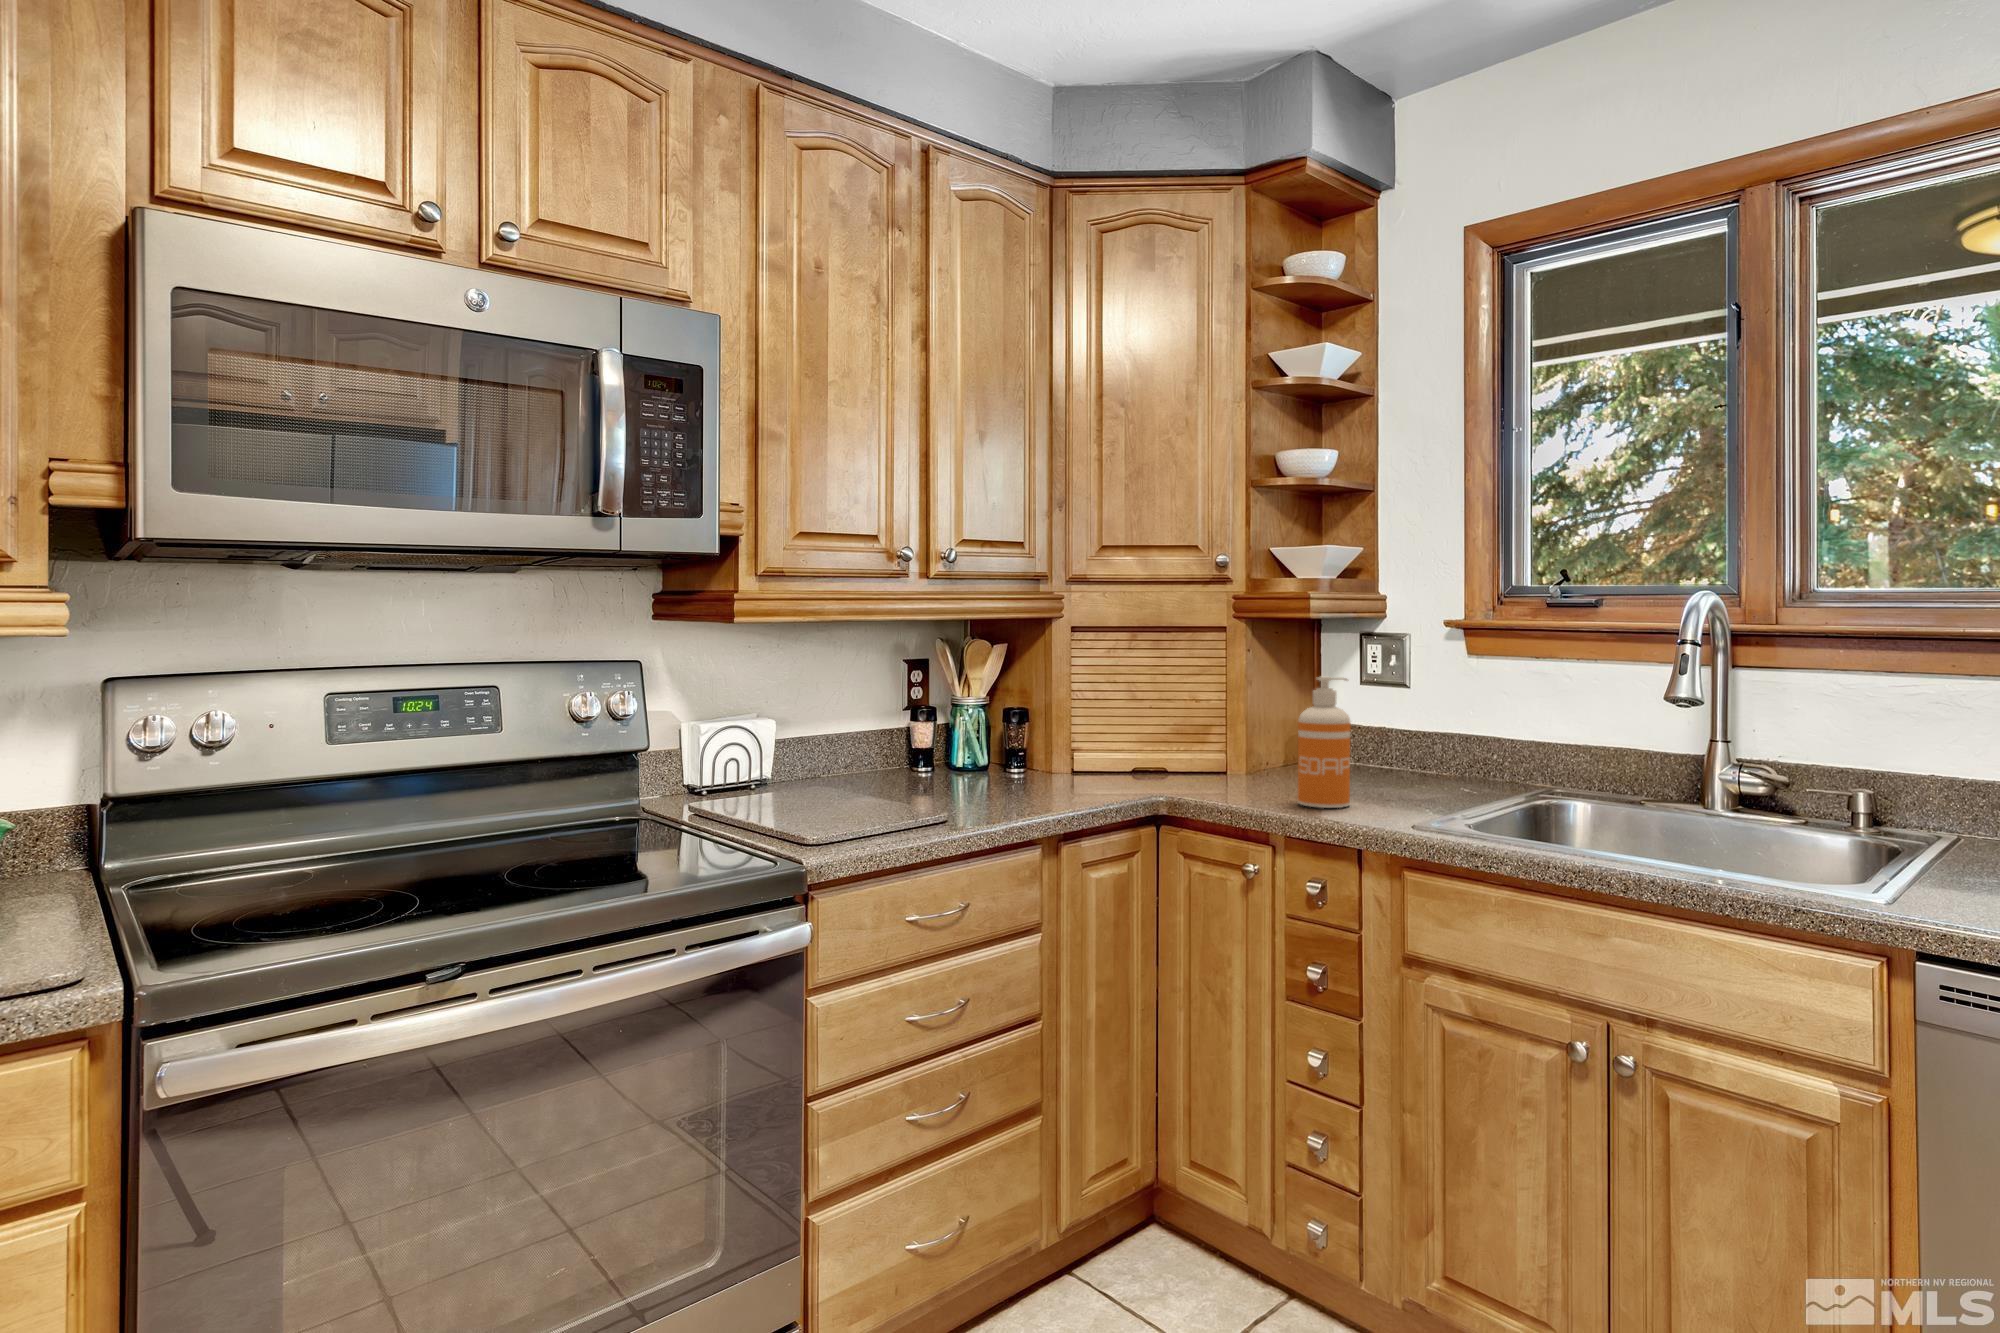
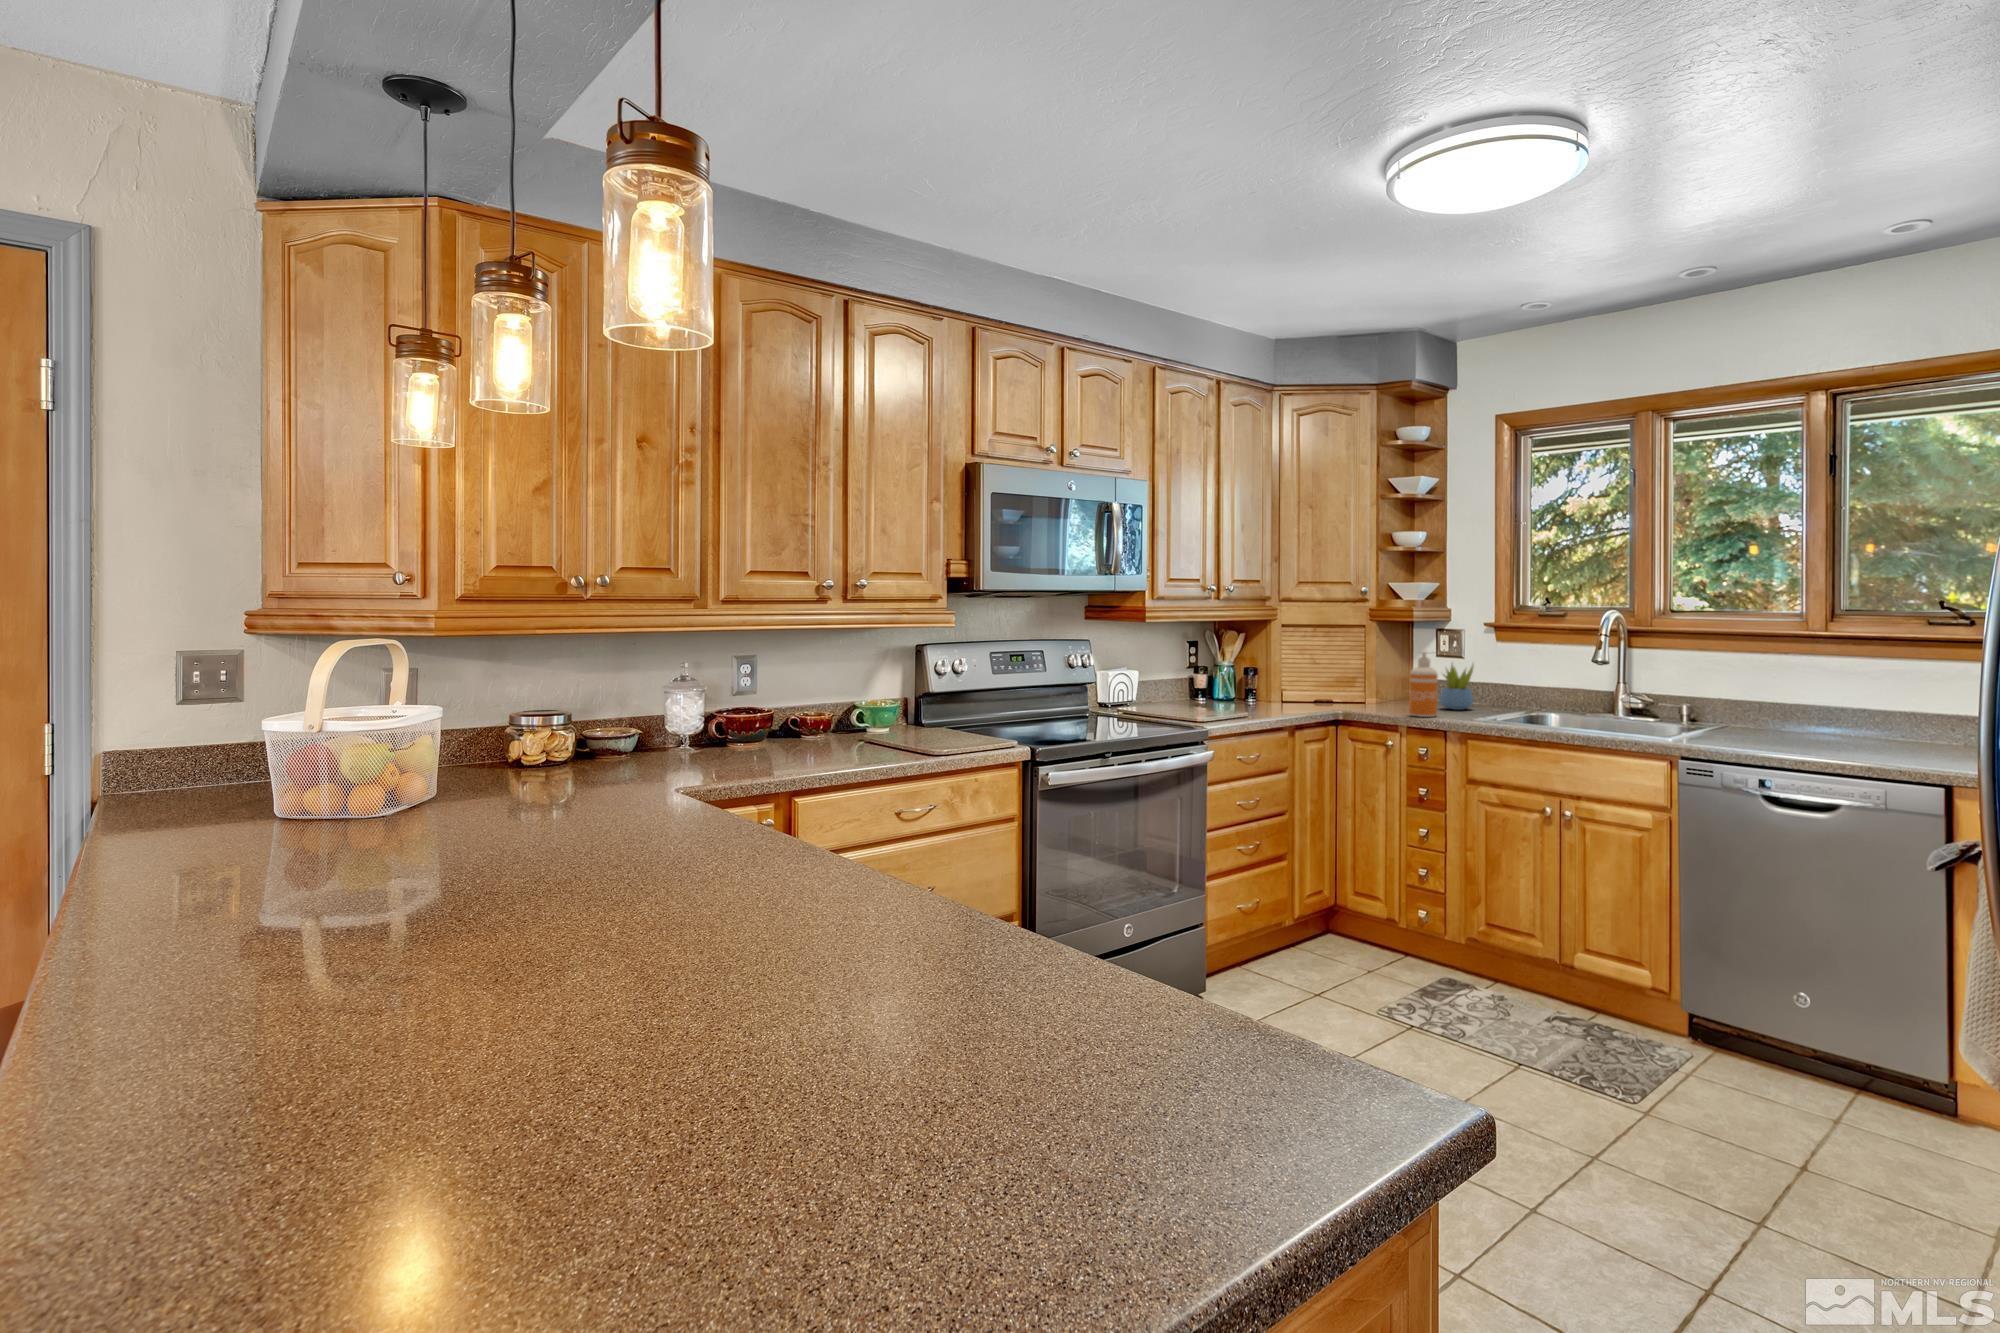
succulent plant: none [1363,693,1426,787] -> present [1439,665,1473,710]

